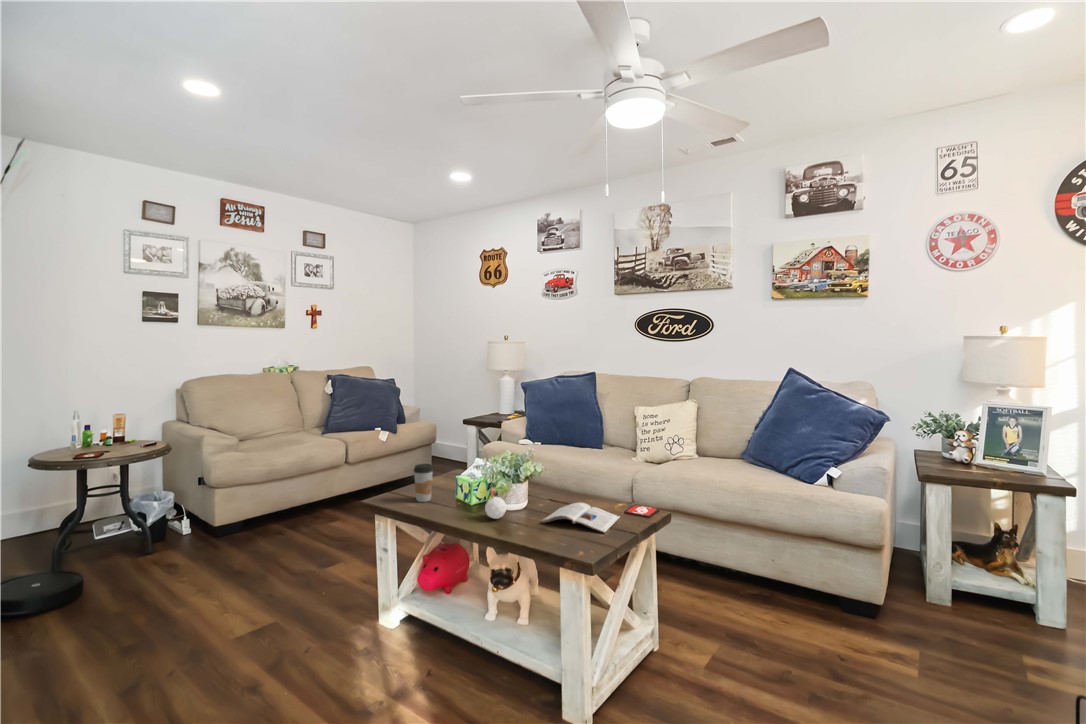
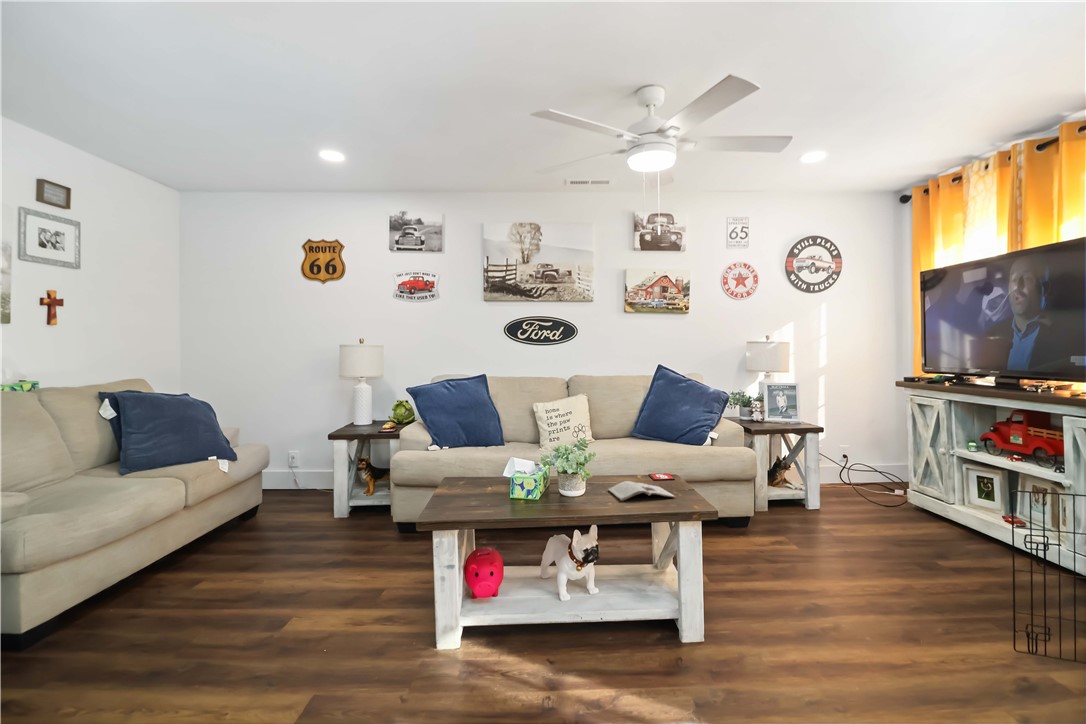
coffee cup: present [414,464,433,502] -> none [470,469,491,510]
candle: present [485,487,506,519] -> none [569,472,590,507]

